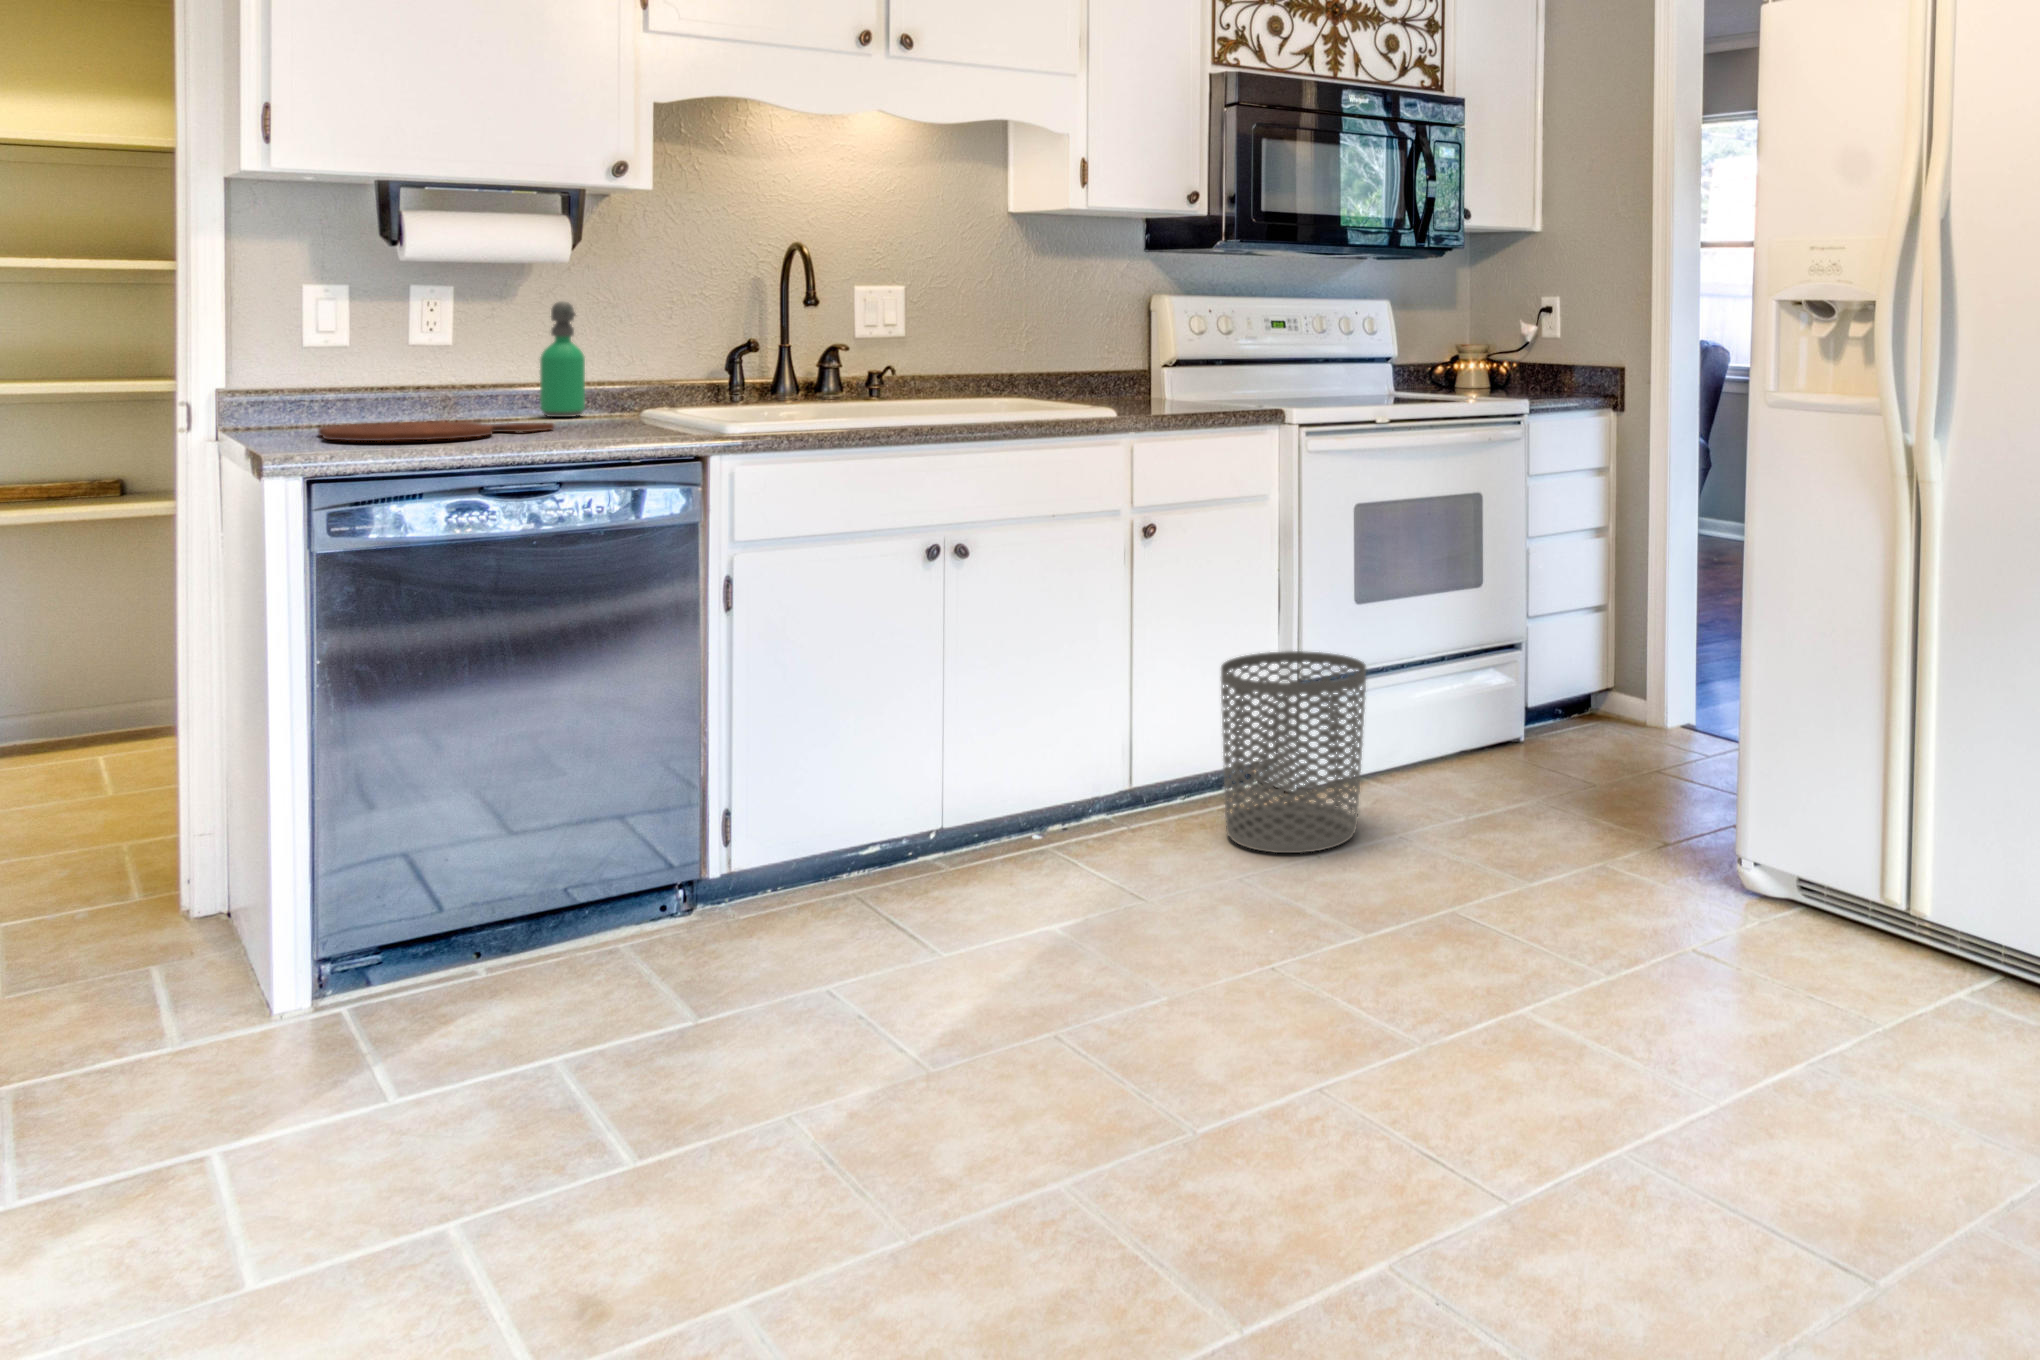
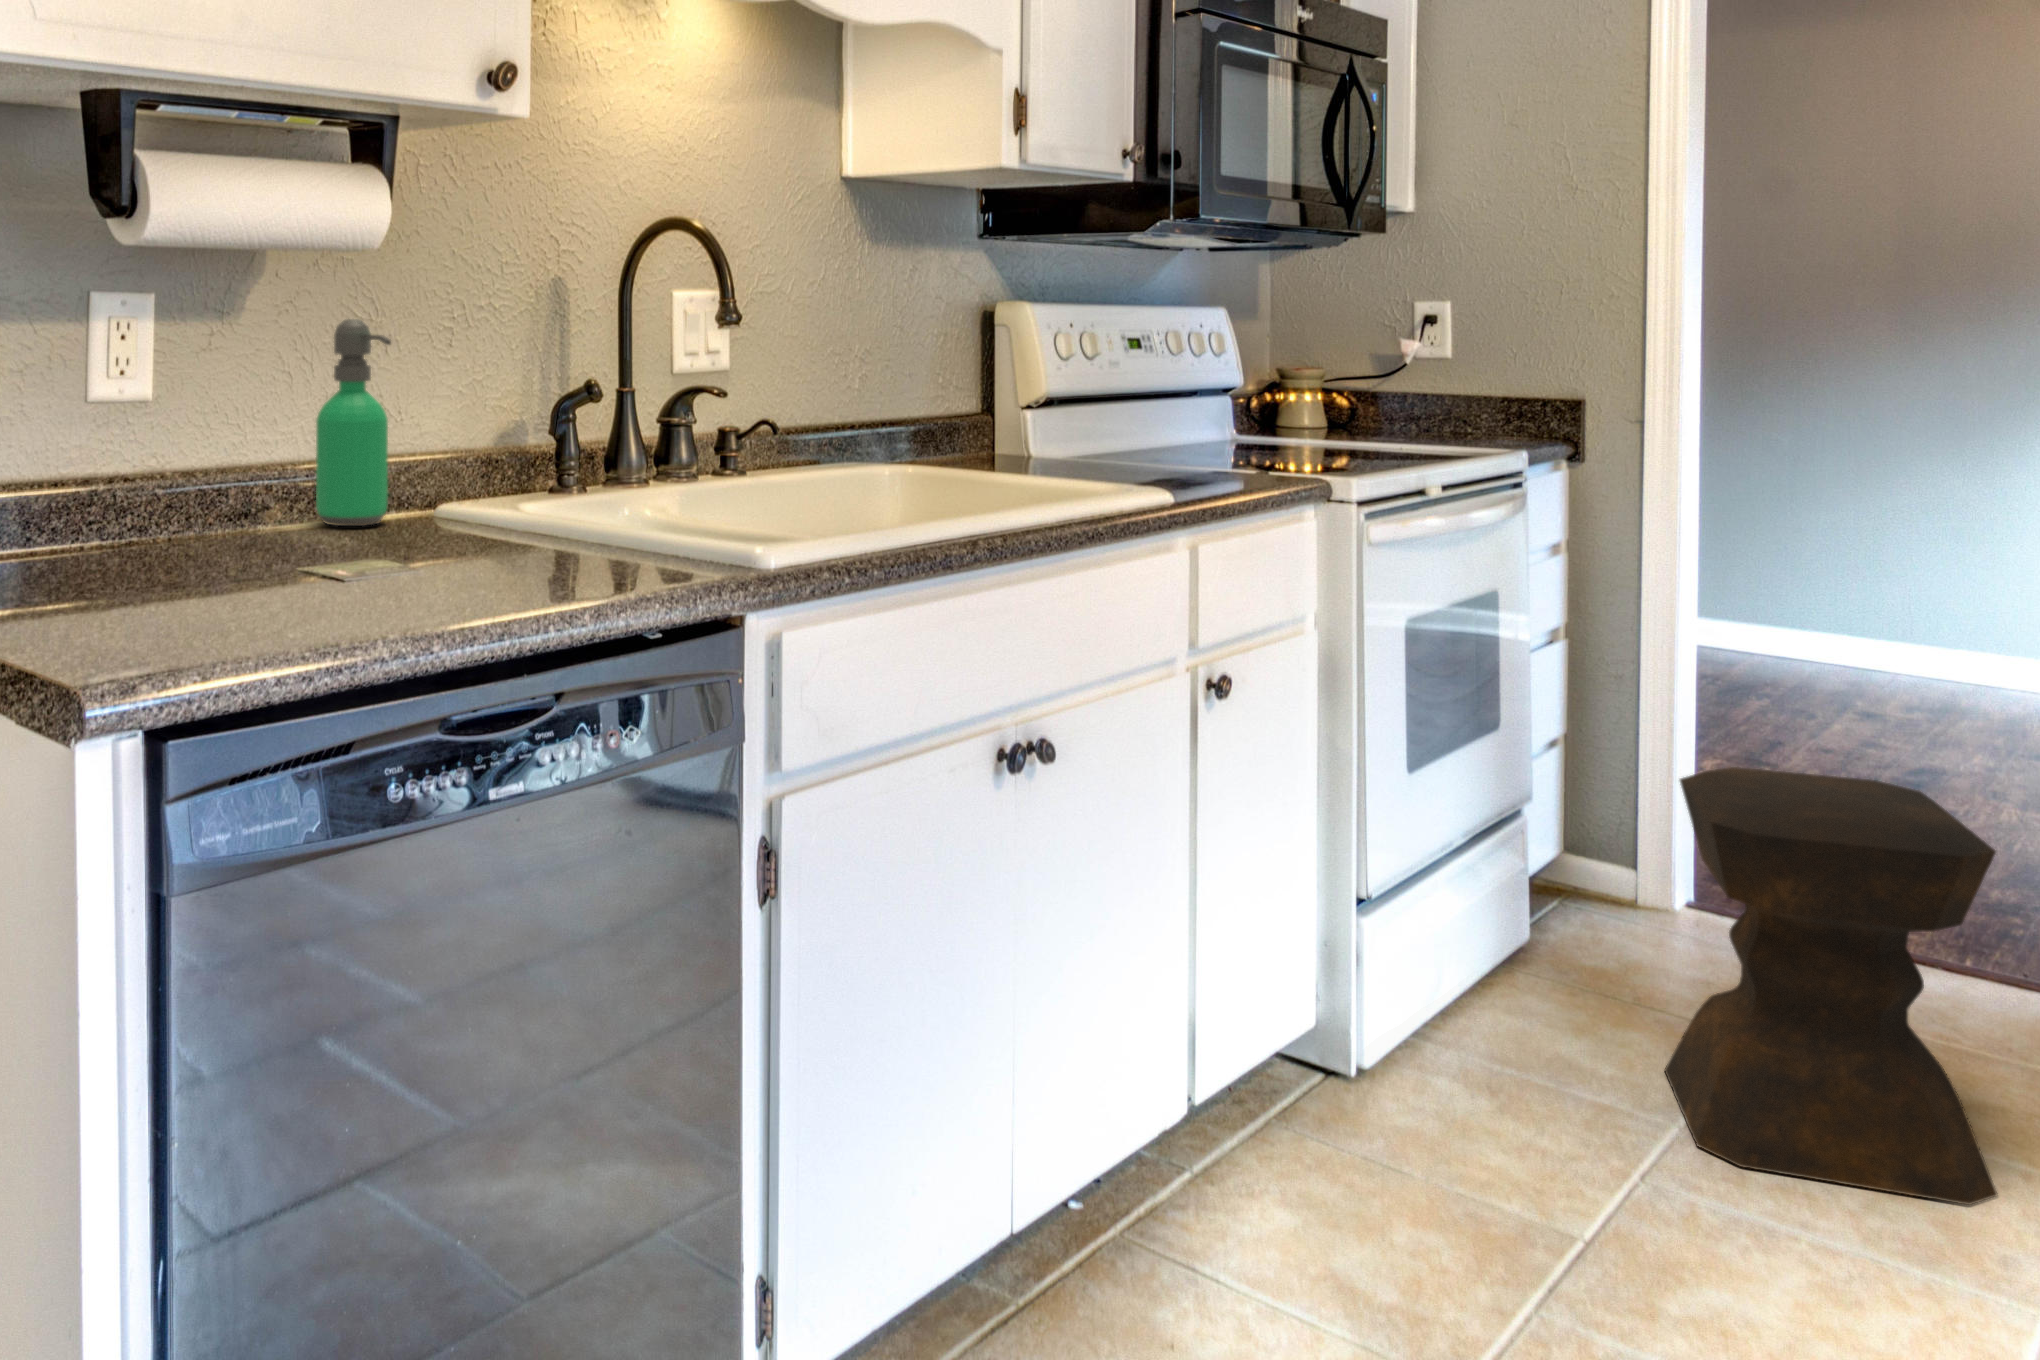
cutting board: present [318,421,554,441] -> none [45,546,426,609]
stool: none [1453,600,1638,853] -> present [1665,767,1998,1205]
waste bin: present [1221,651,1366,853] -> none [1354,865,1618,1228]

